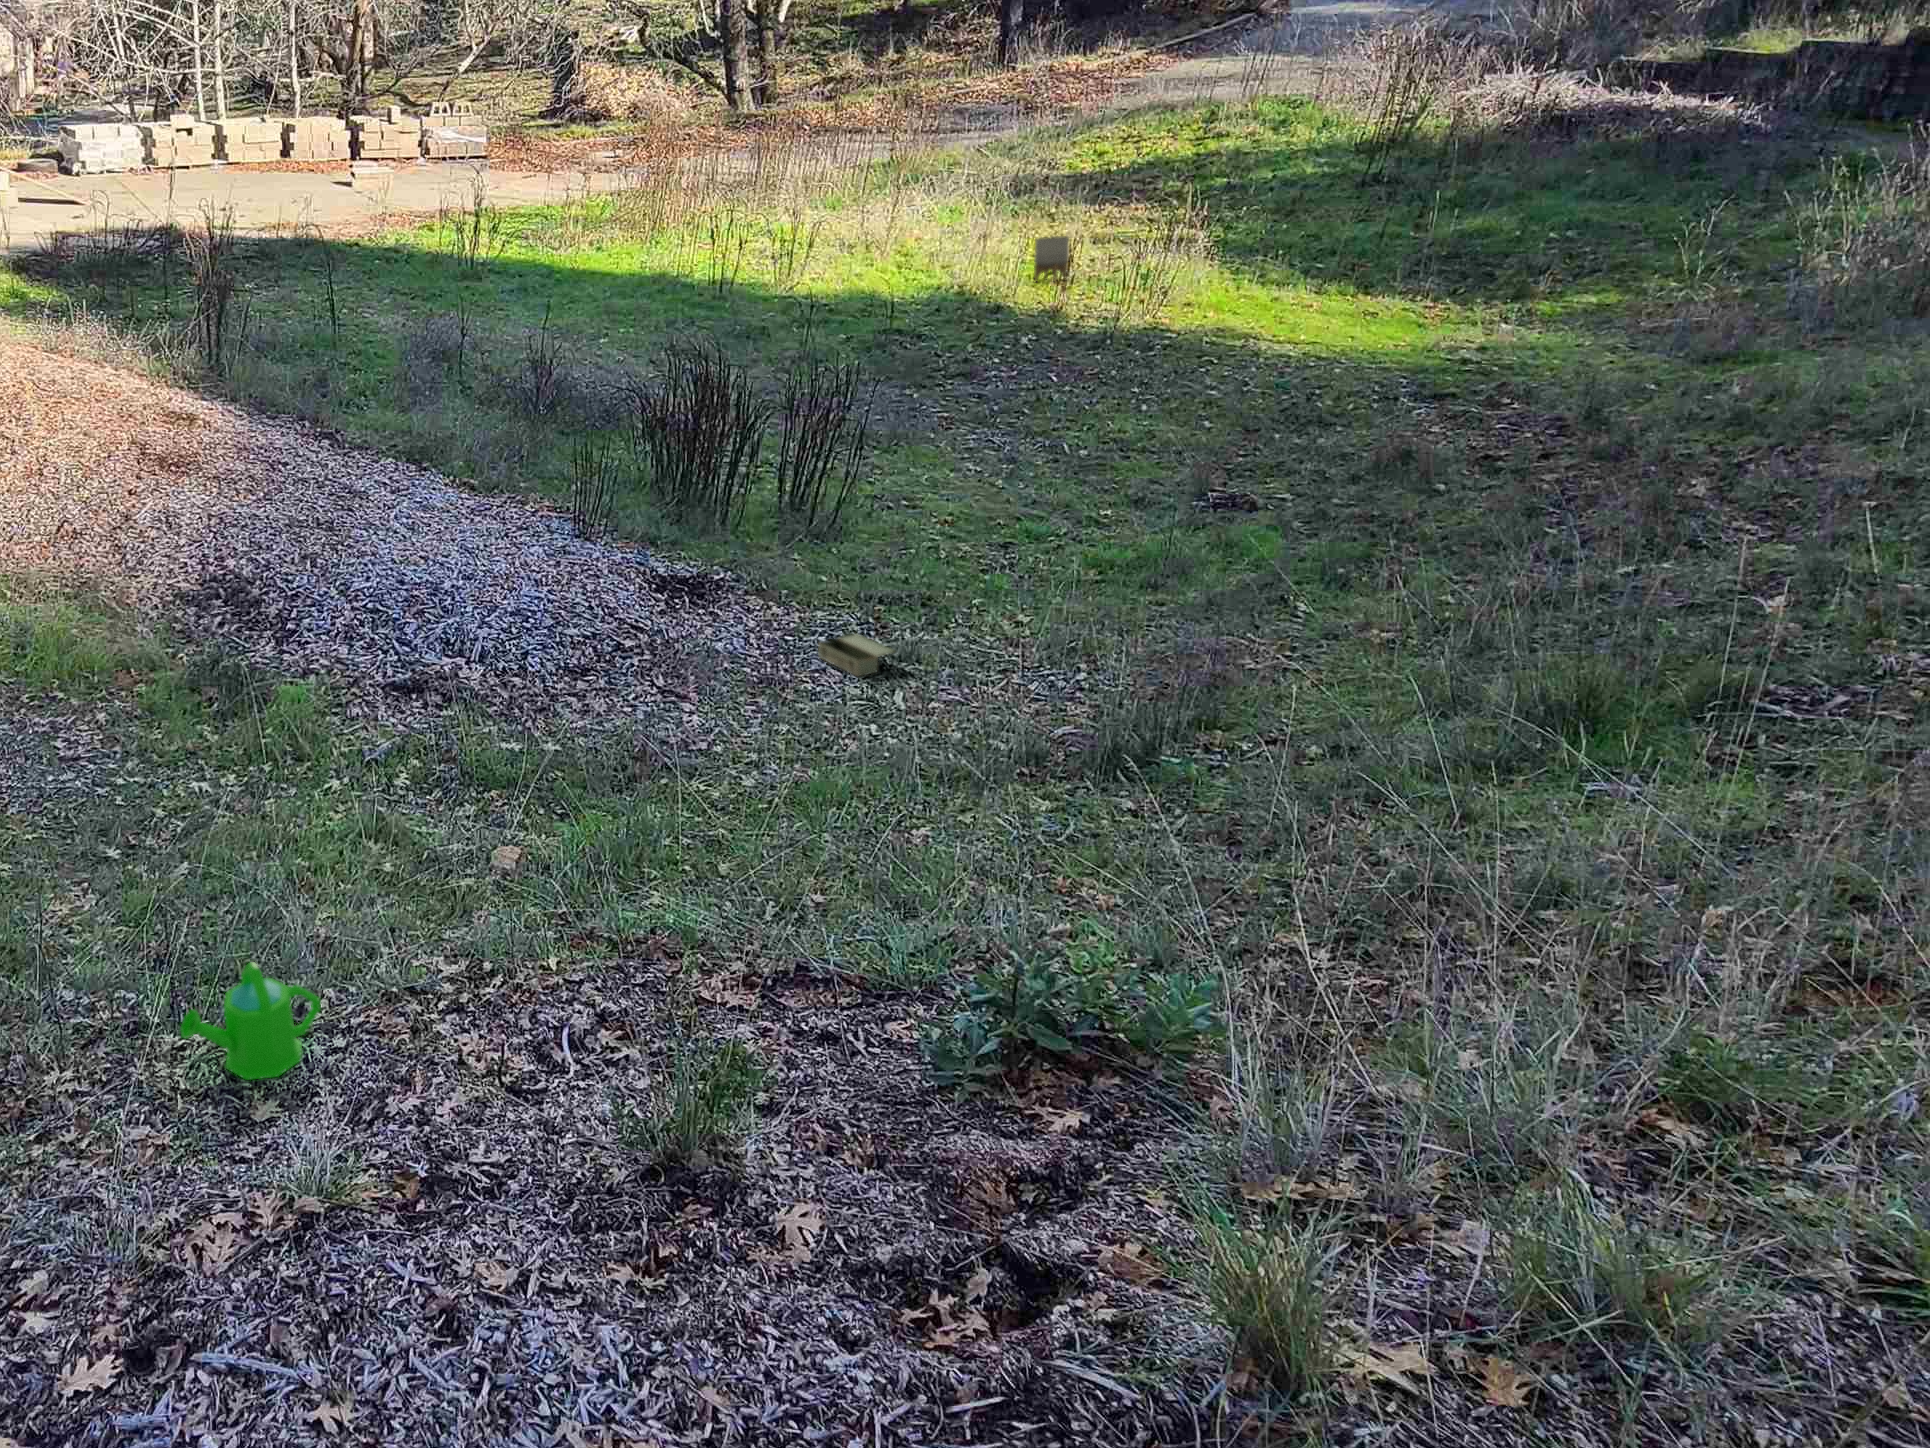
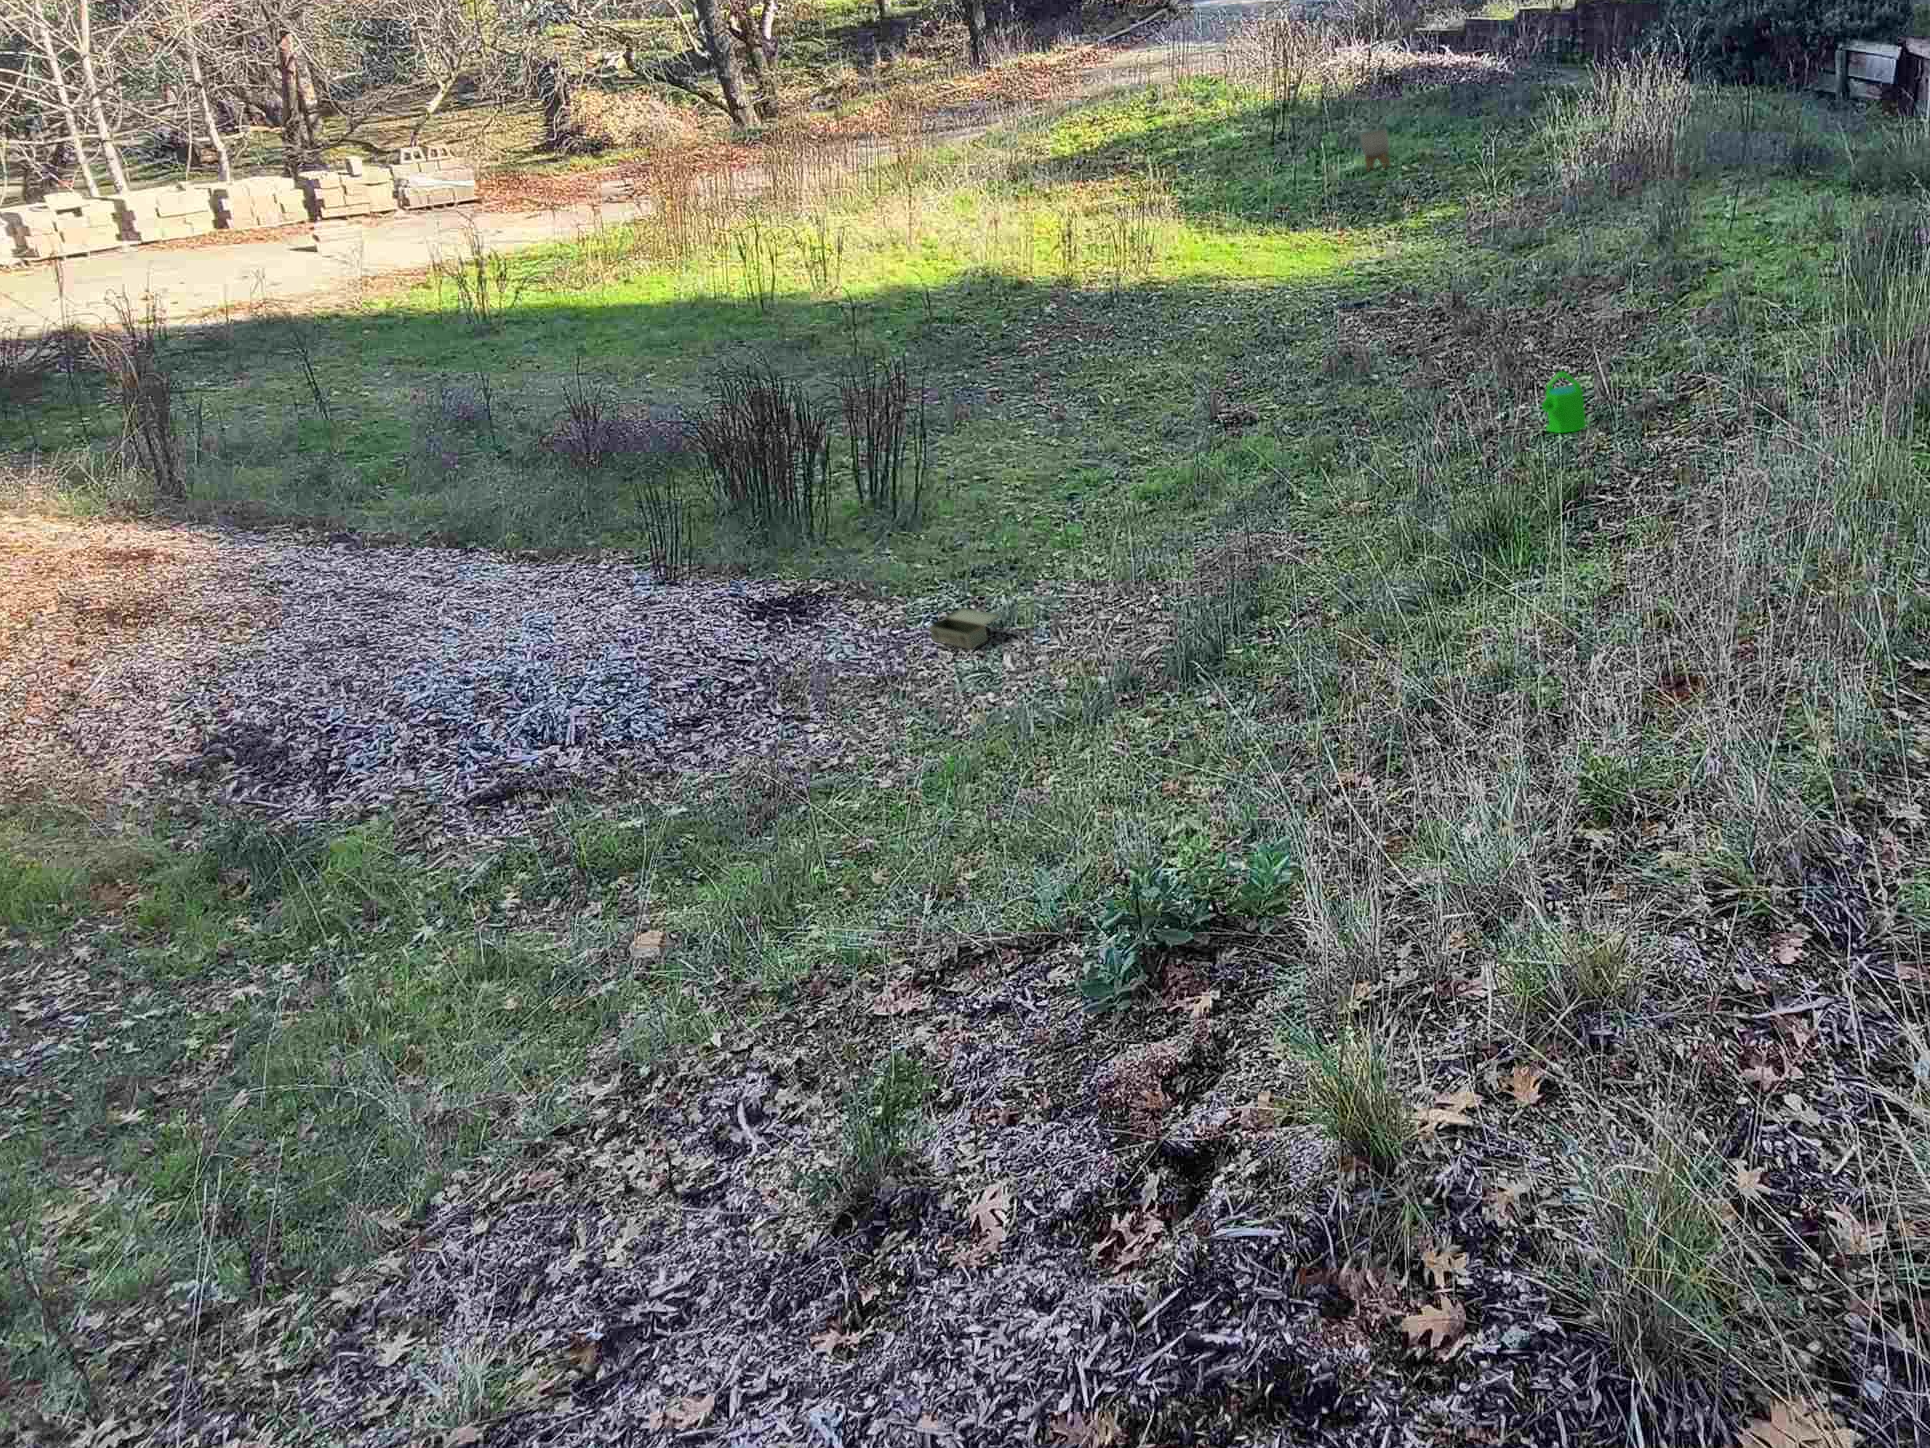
planter: present [1034,236,1069,283] -> present [1361,130,1390,171]
watering can: present [181,962,321,1080] -> present [1542,372,1587,433]

